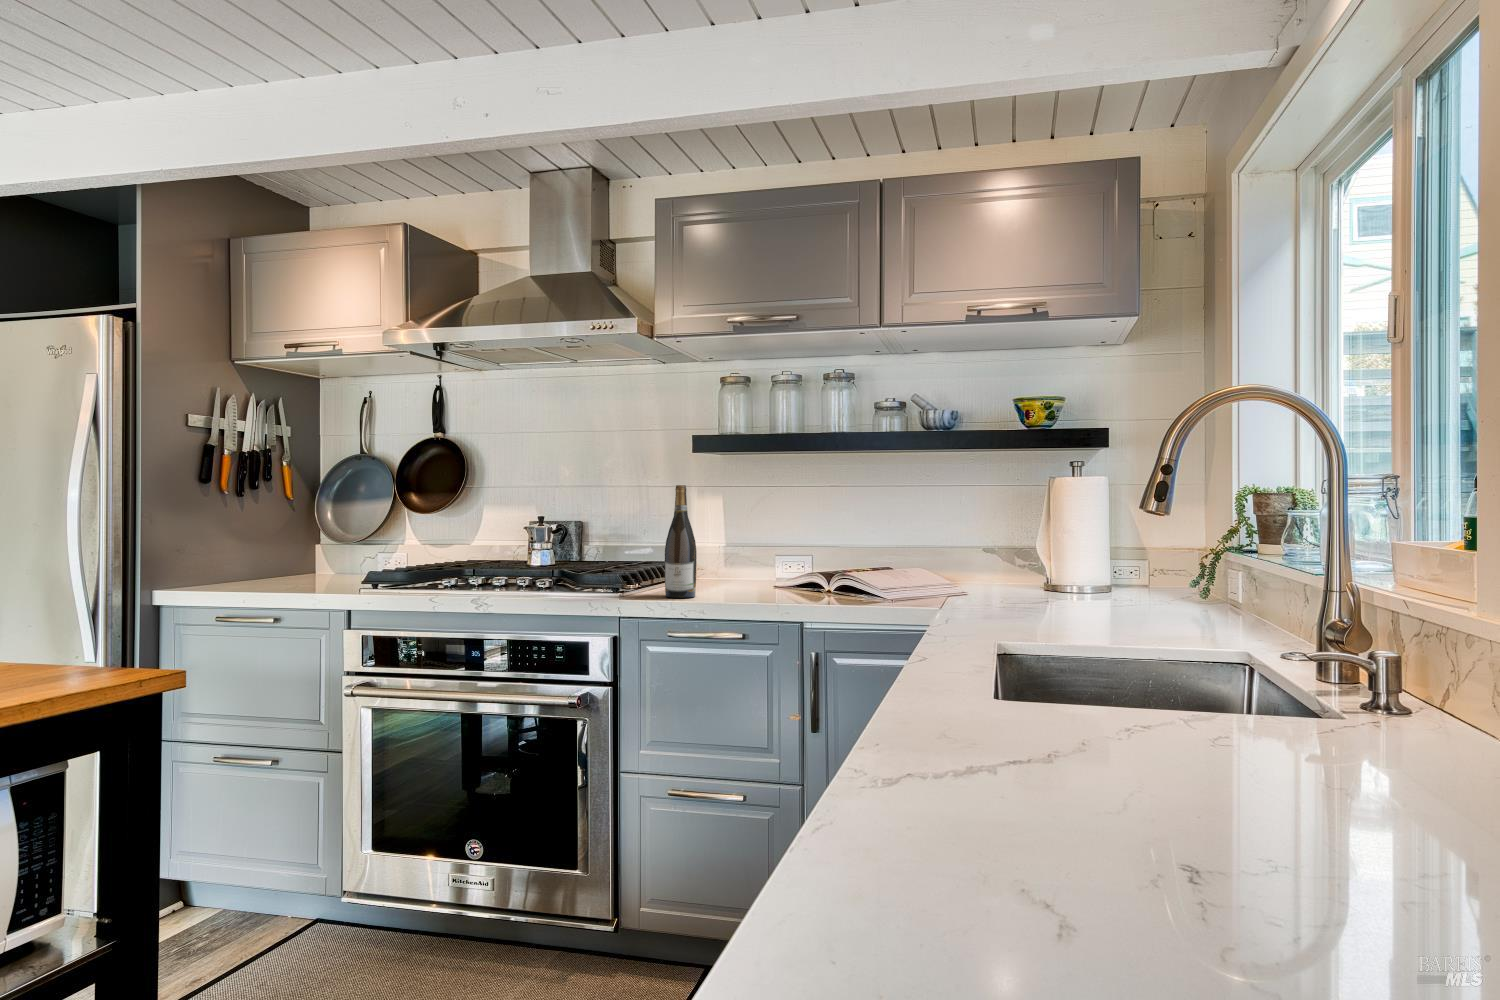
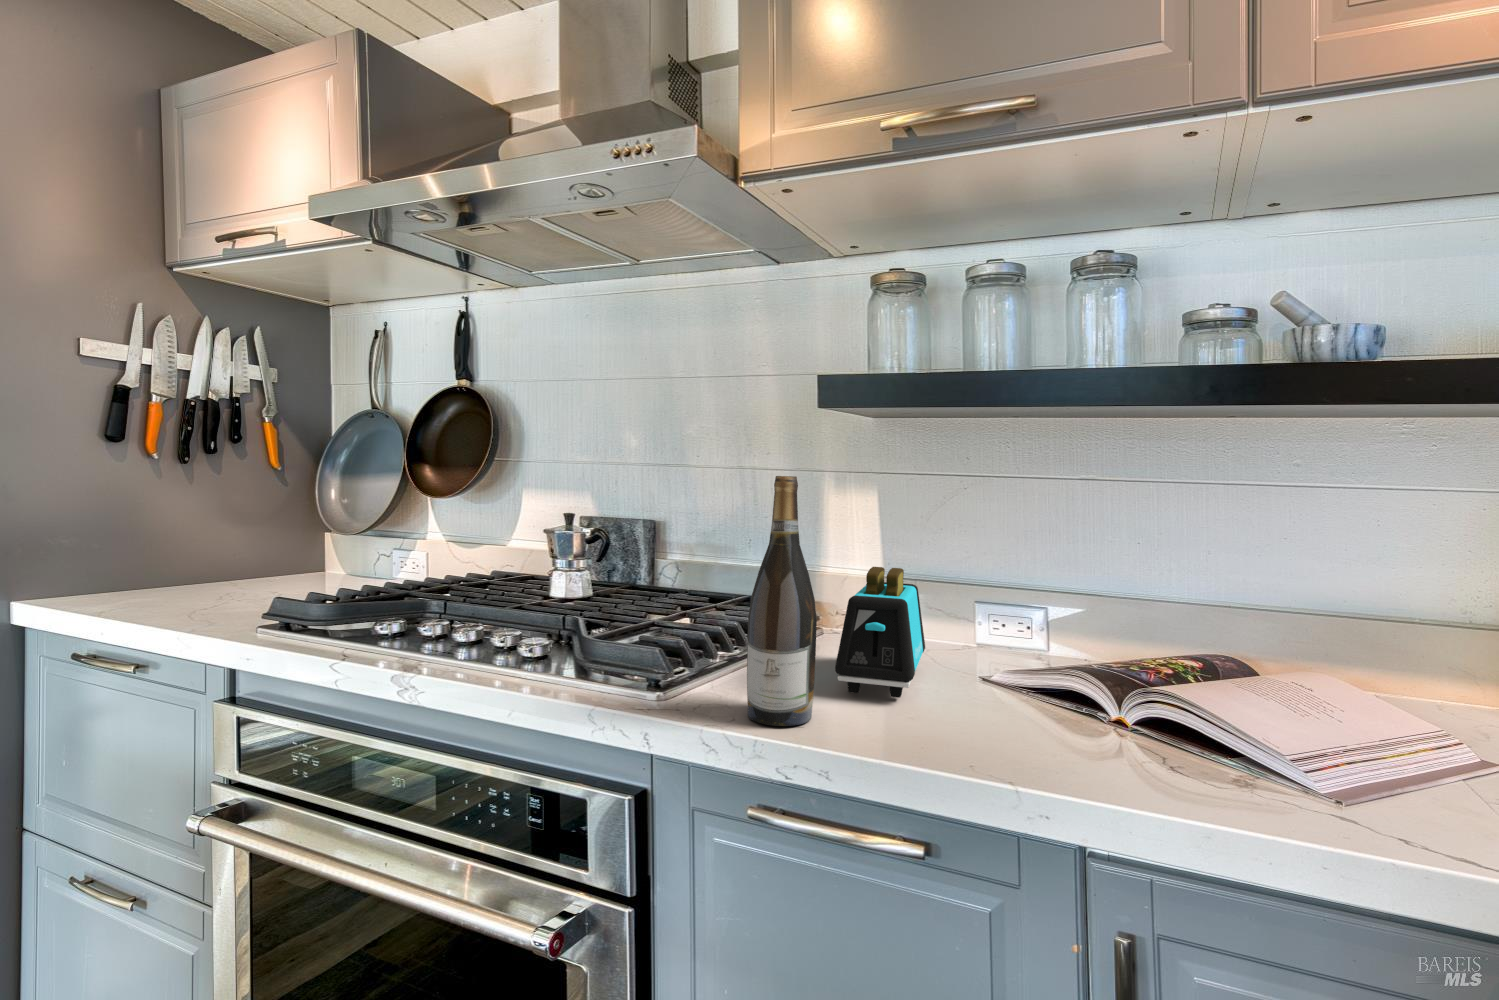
toaster: none [704,532,749,591] -> present [835,567,925,698]

